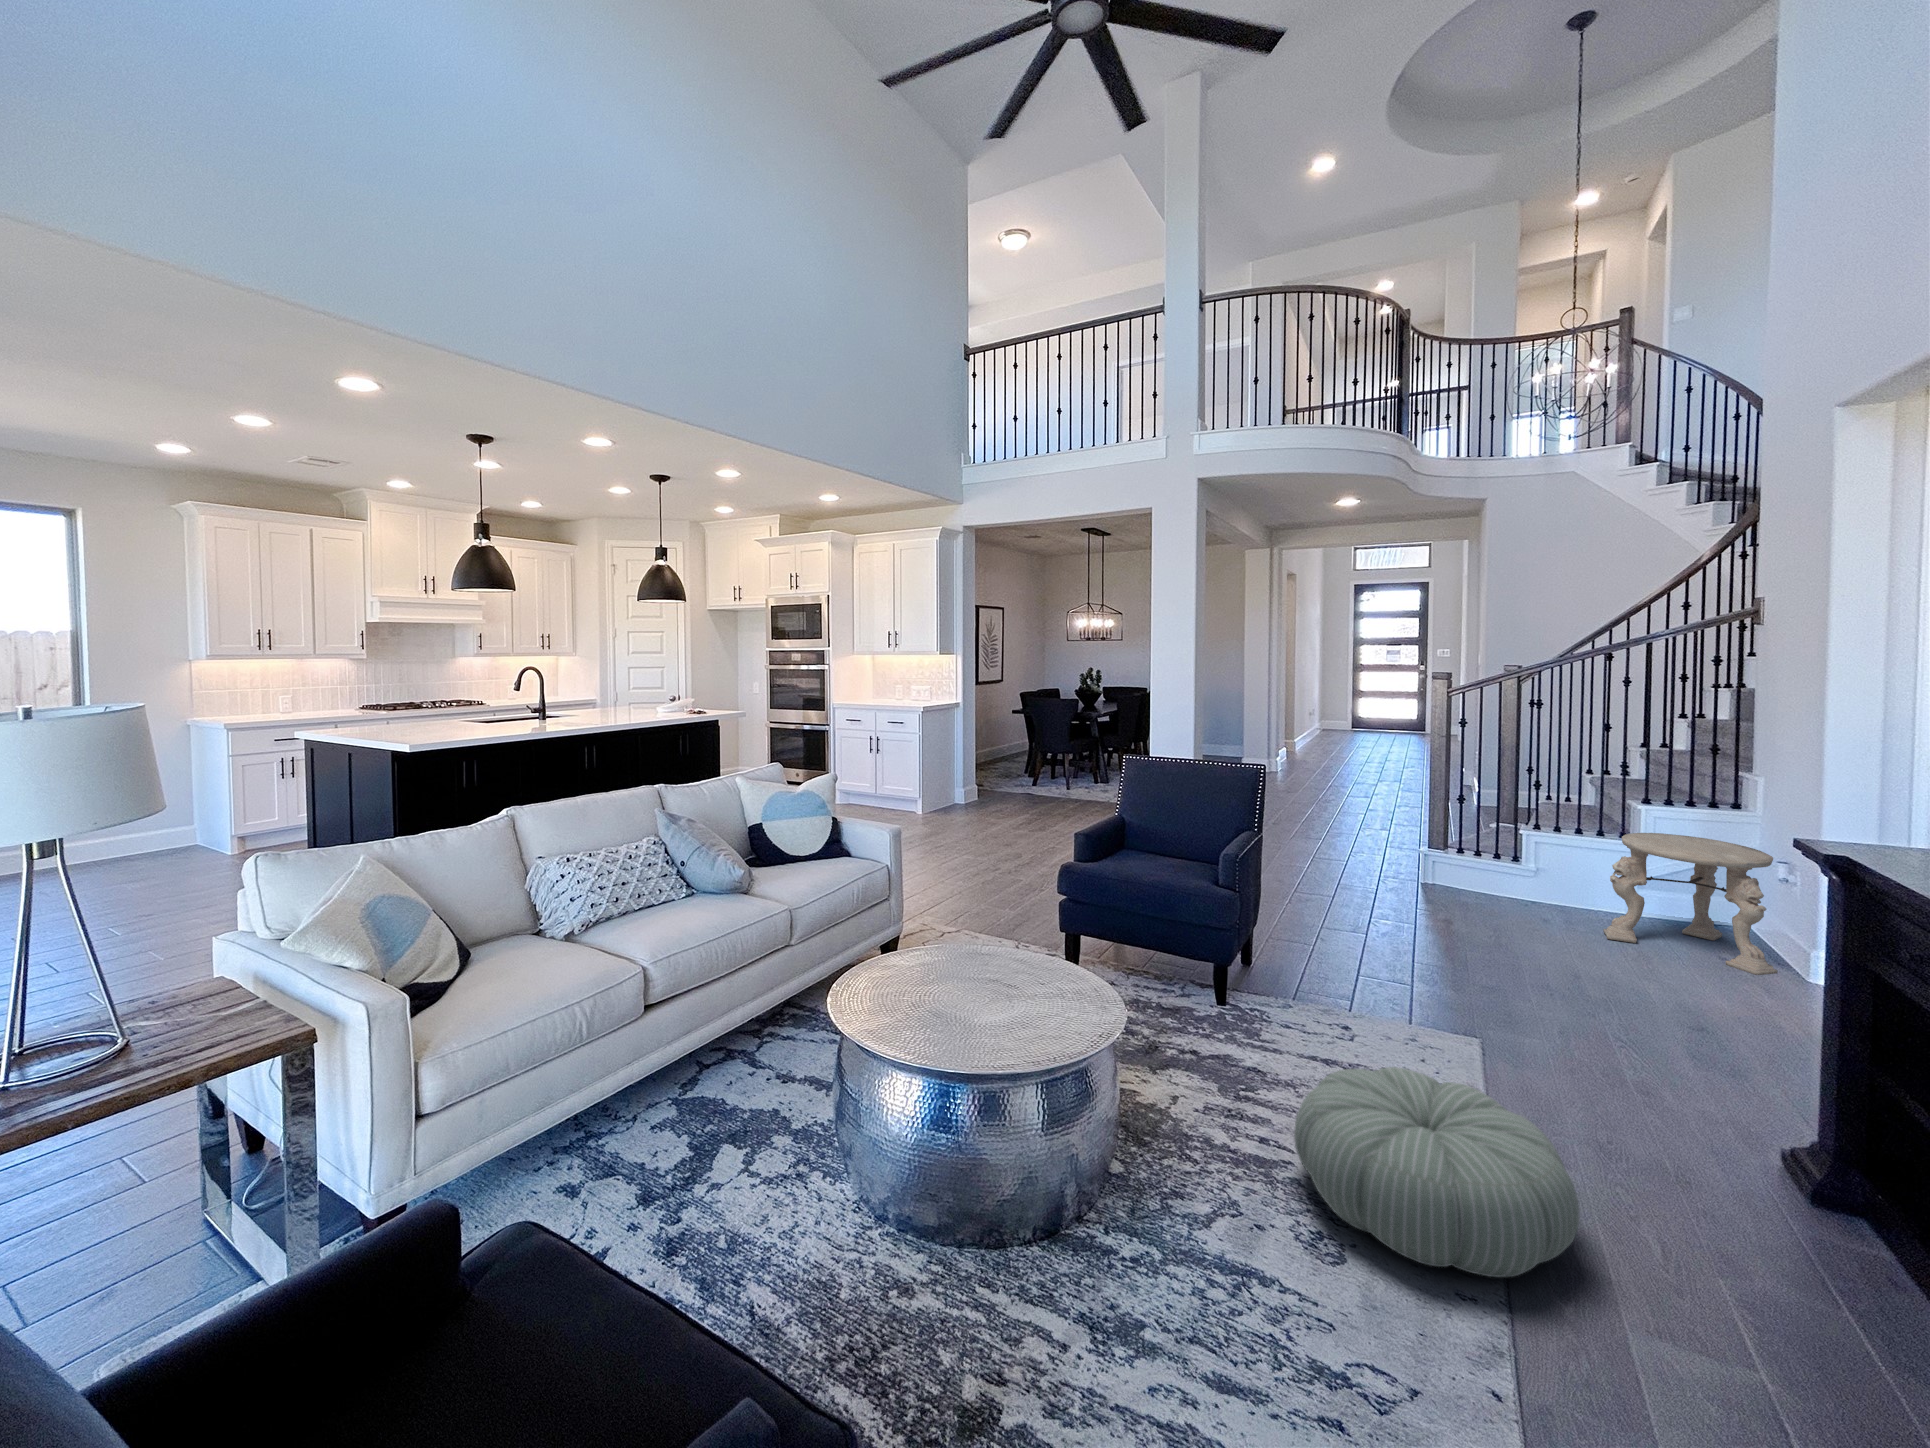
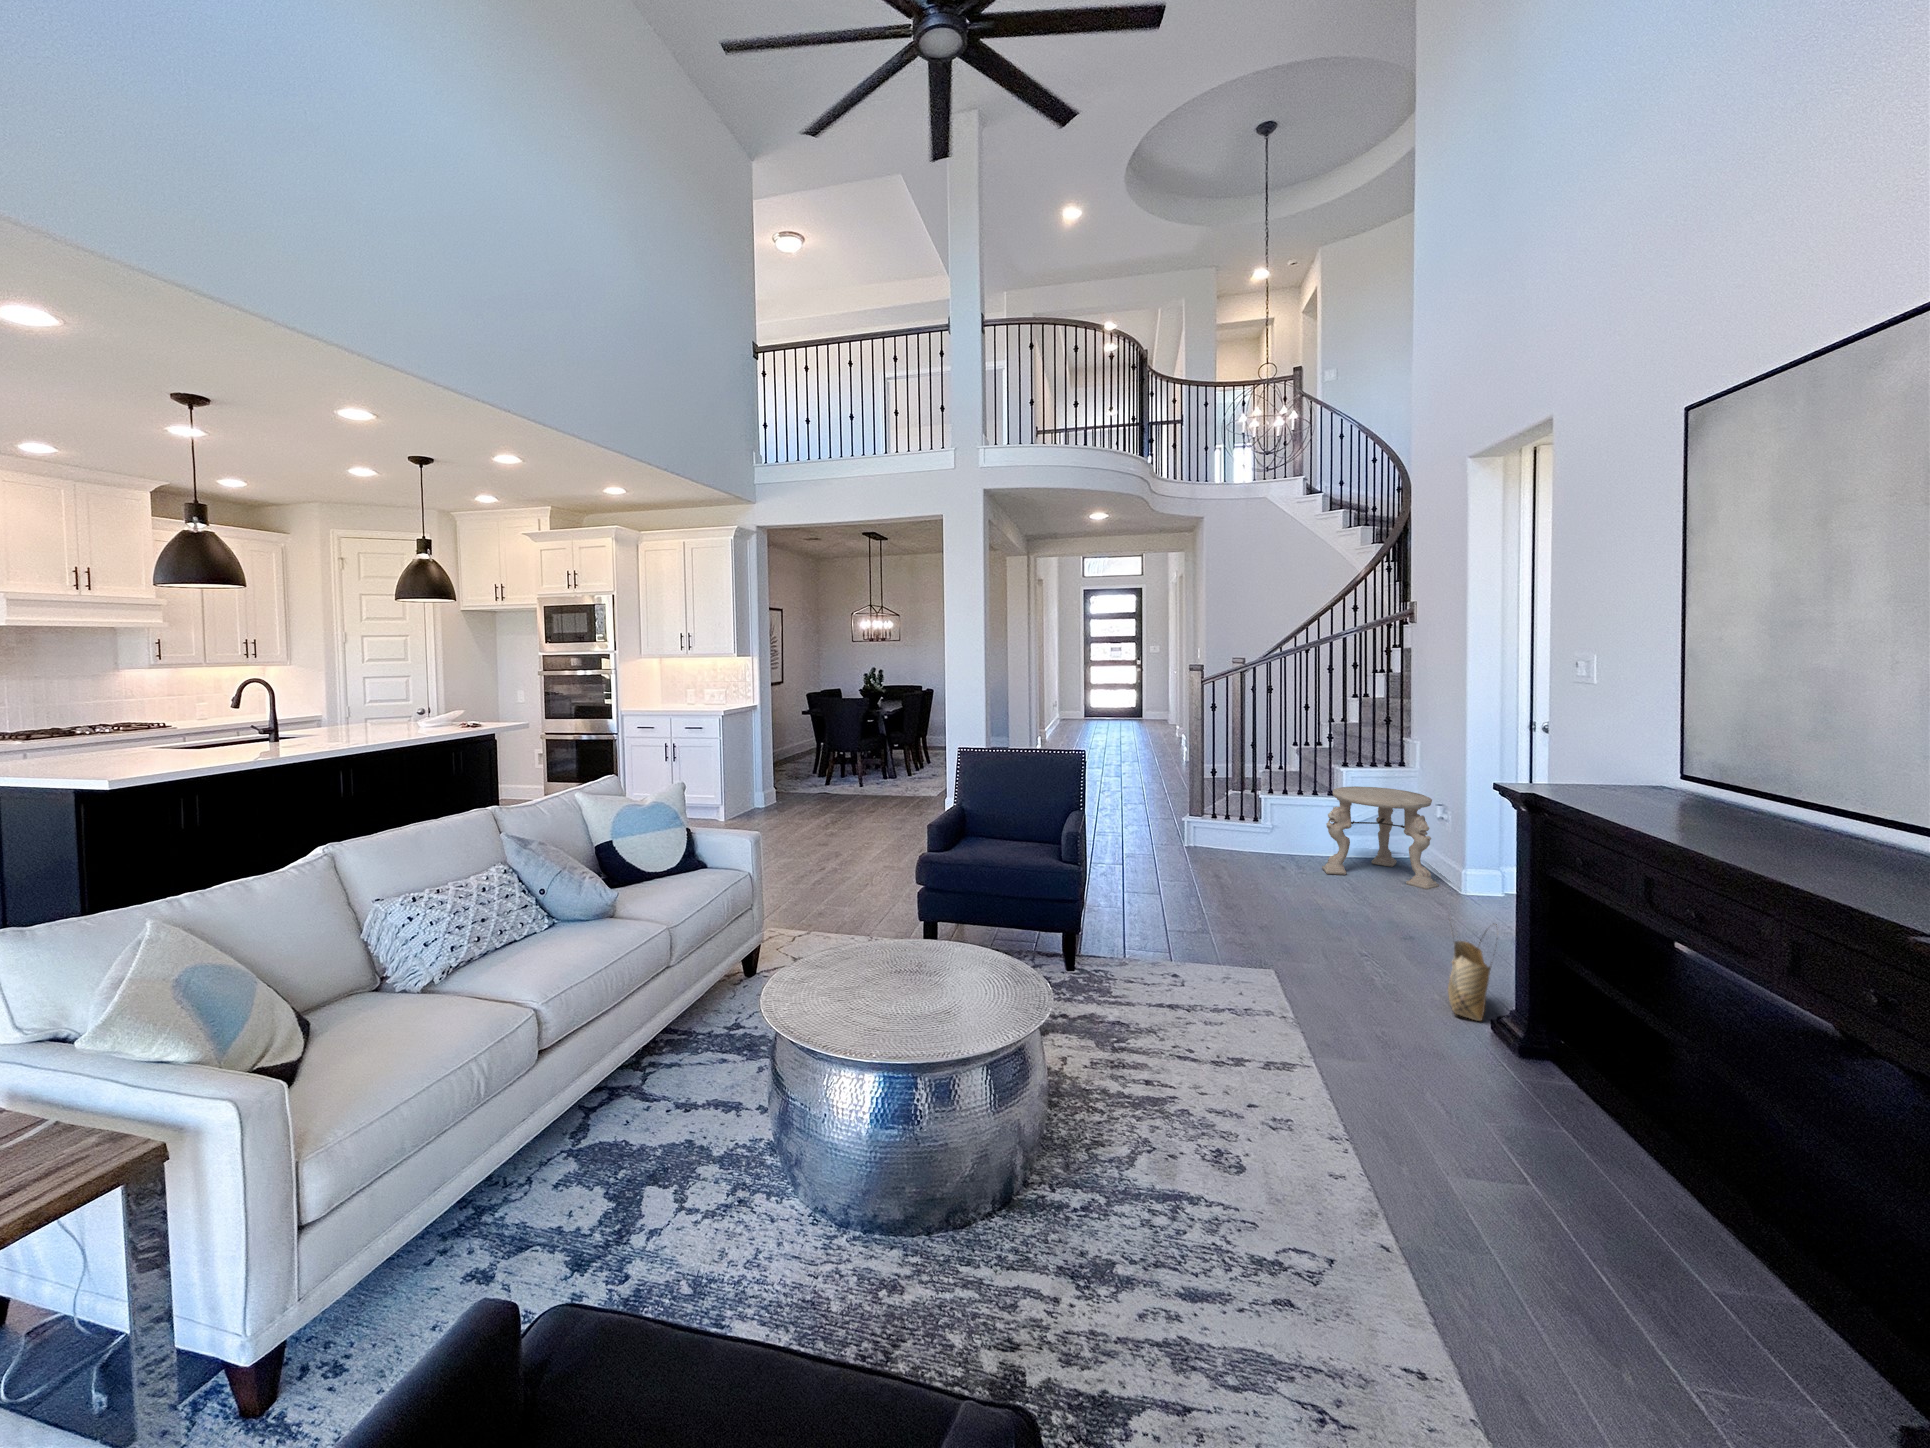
woven basket: none [1723,1007,1800,1153] -> present [1448,920,1497,1021]
pouf: present [1294,1067,1579,1277] -> none [1182,997,1403,1156]

